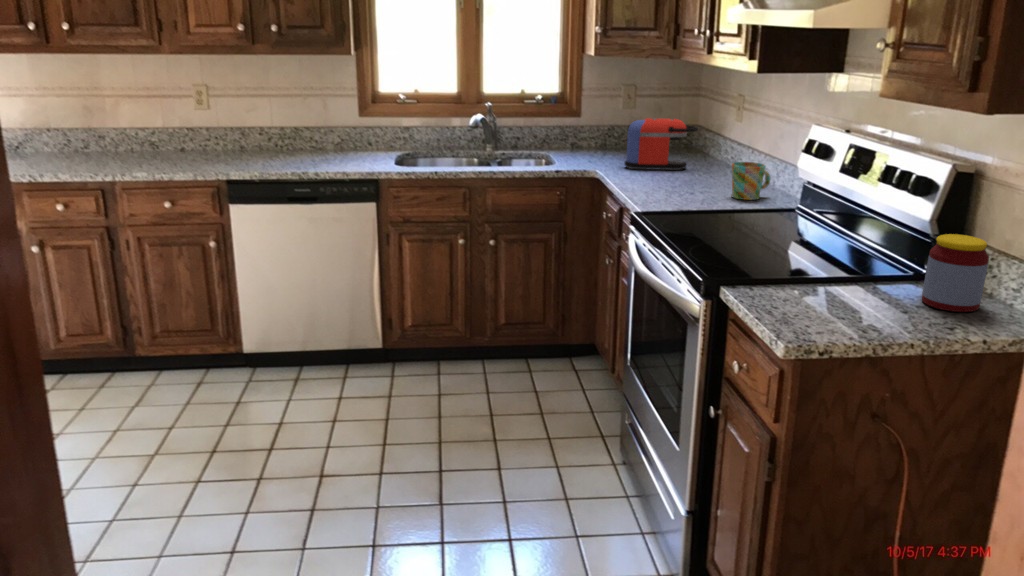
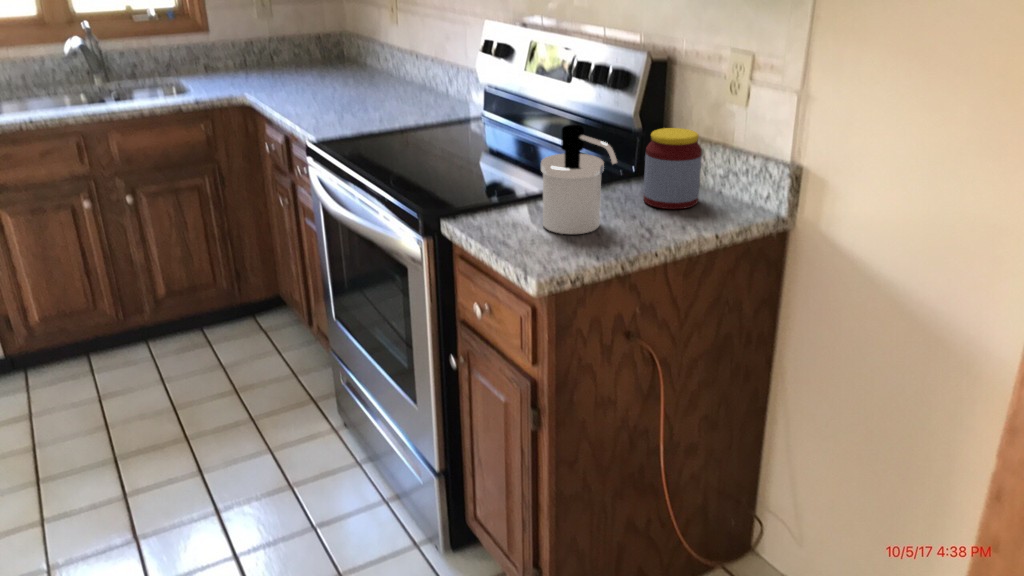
coffee maker: present [625,118,698,170] -> none [273,26,353,90]
mug: present [731,162,770,200] -> none [404,69,447,112]
soap dispenser: none [811,218,884,316] -> present [541,125,617,234]

